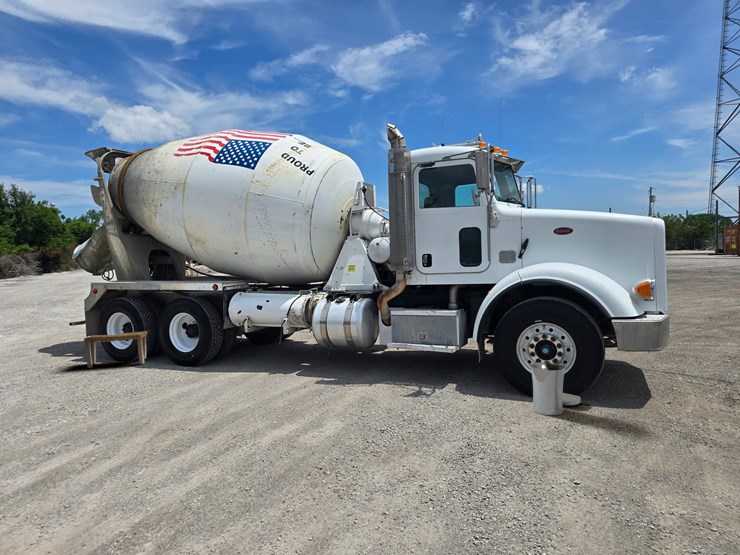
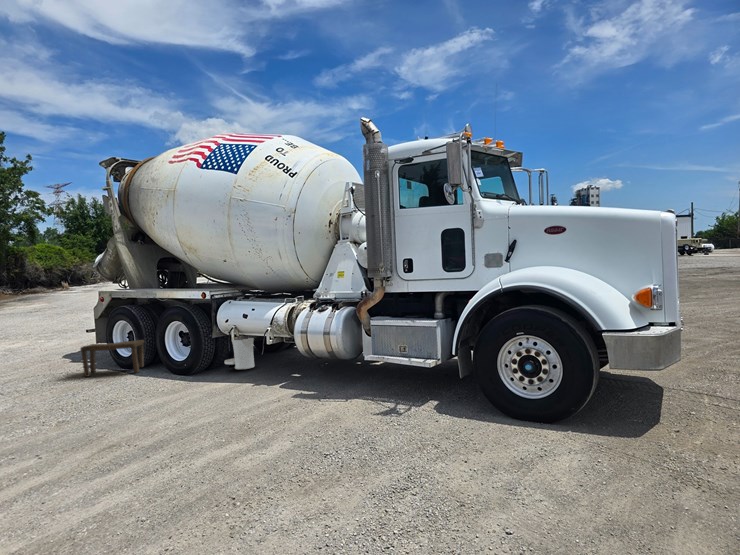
trash can: present [530,362,581,415] -> present [225,338,254,370]

